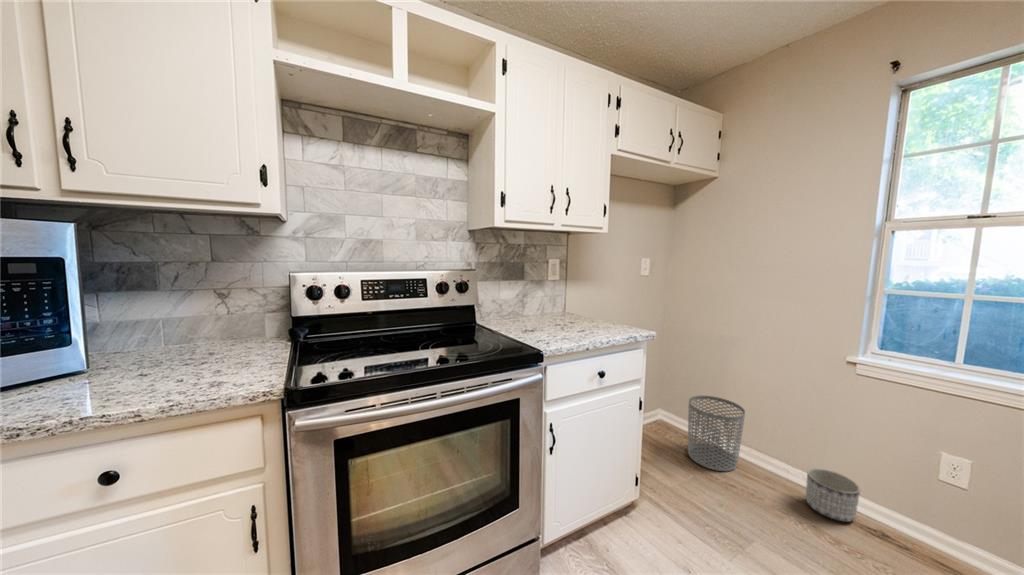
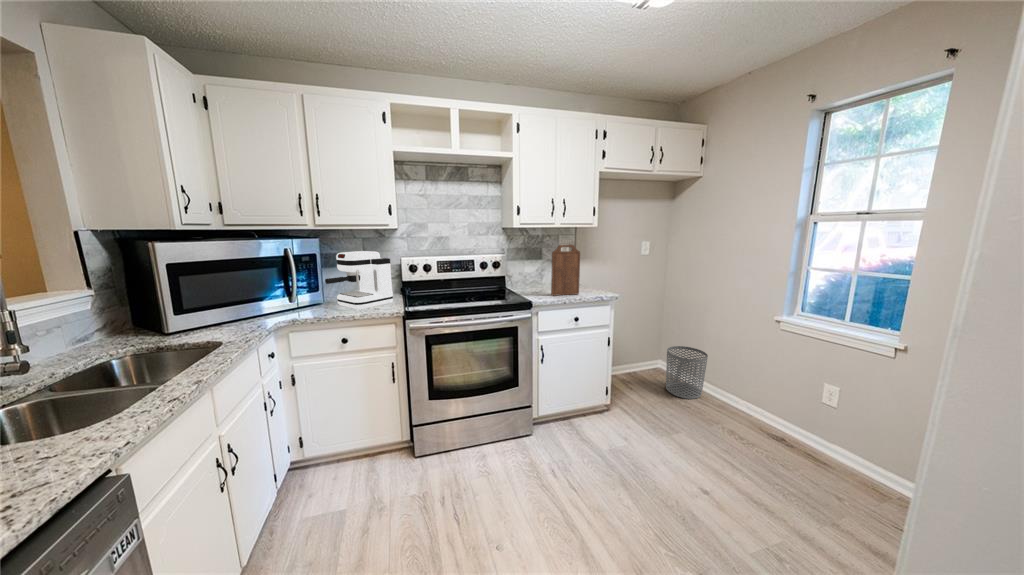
cutting board: none [558,255,601,337] -> present [551,245,580,296]
coffee maker: none [69,256,264,388] -> present [325,251,393,310]
planter: present [806,468,860,522] -> none [737,396,773,431]

